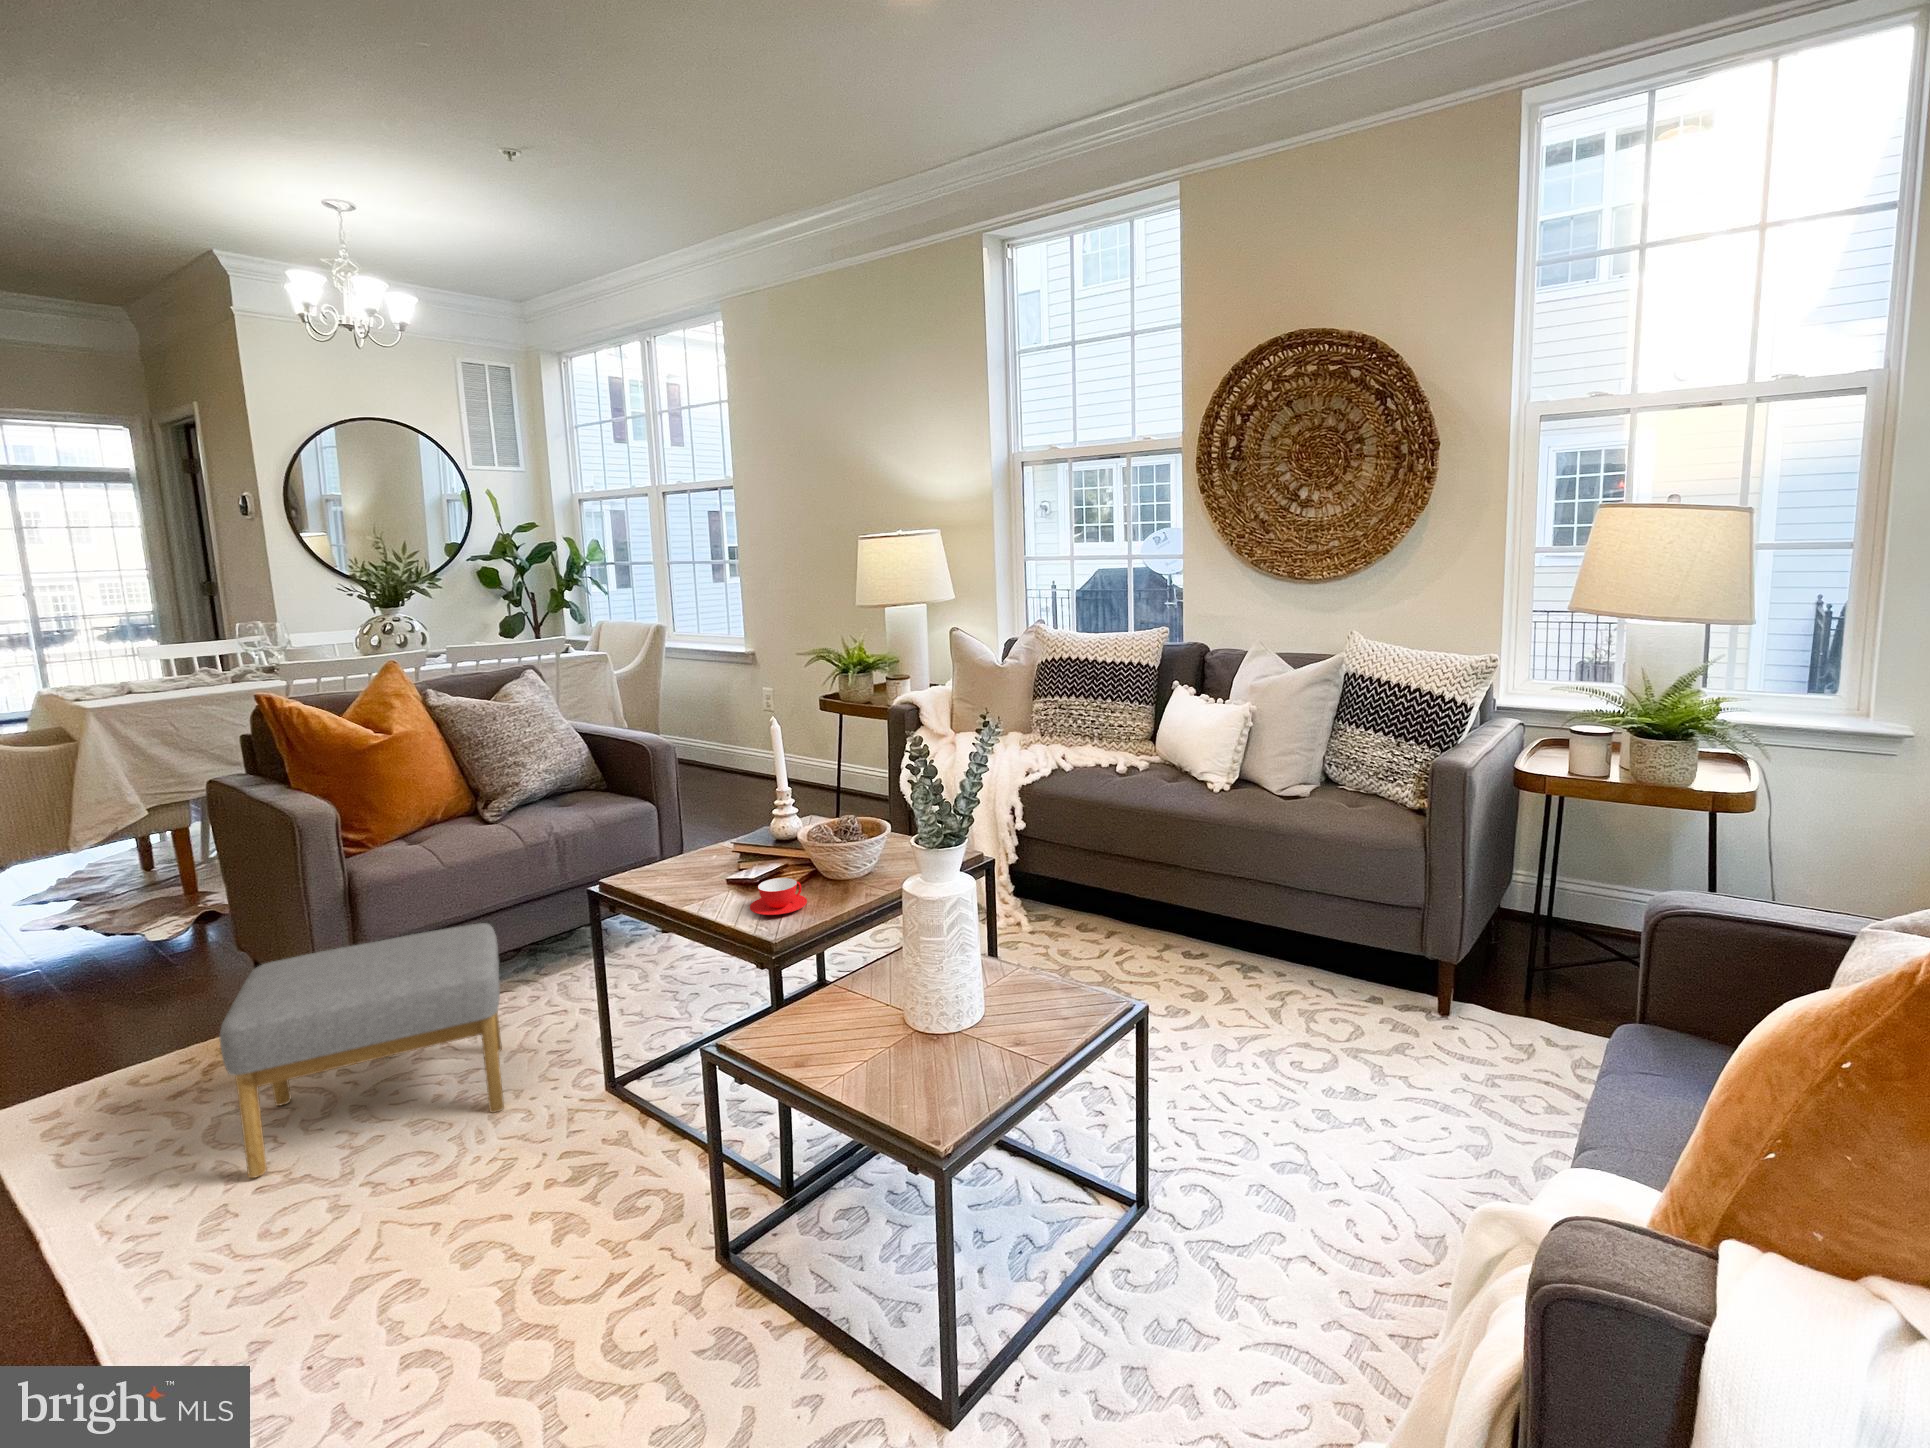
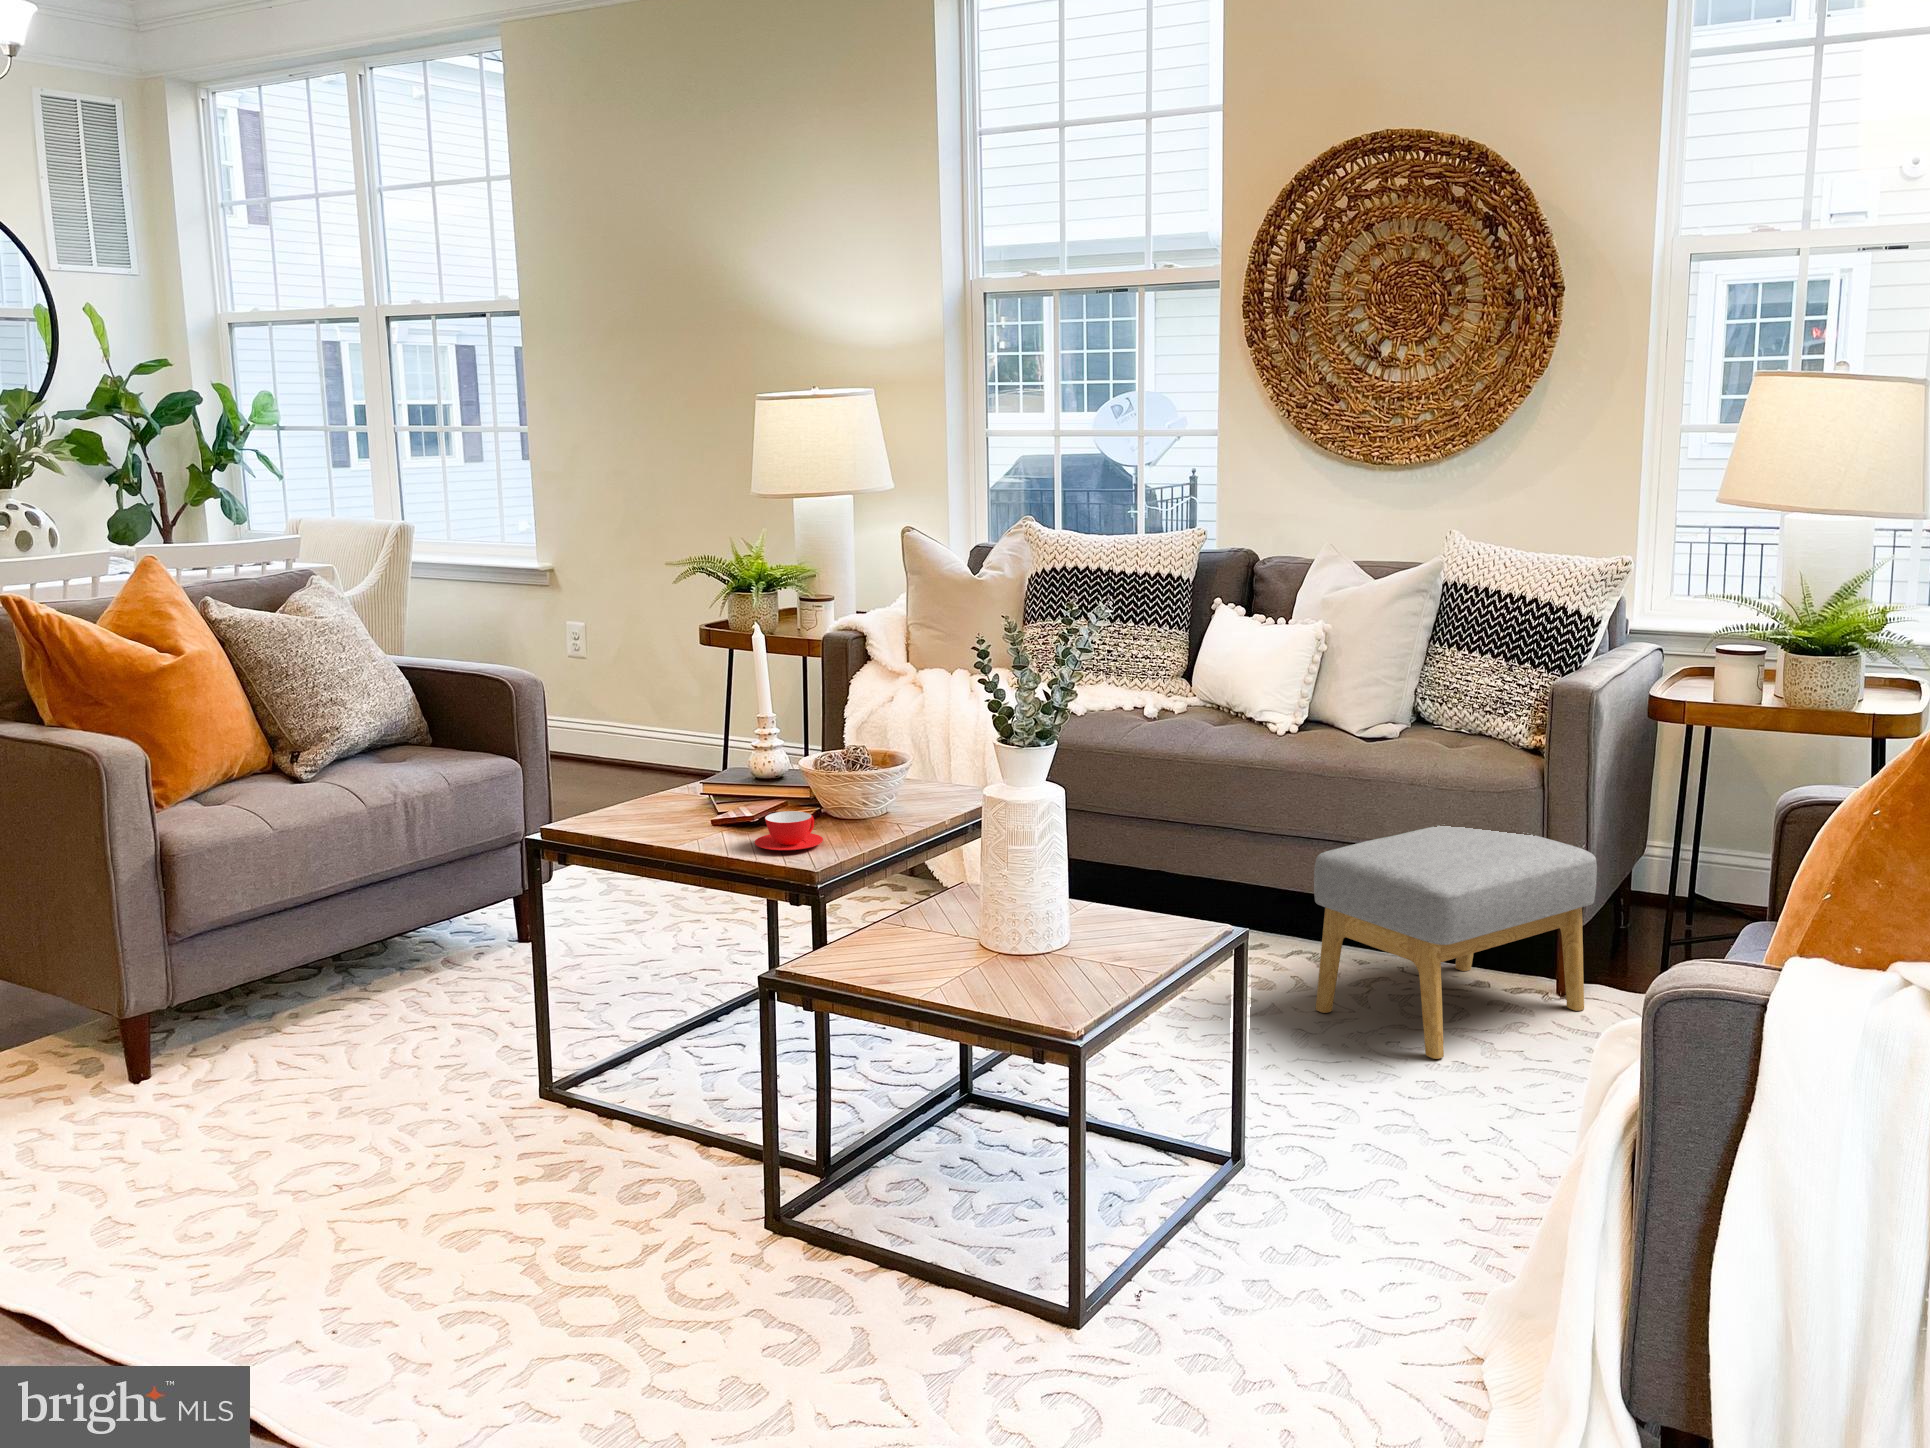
footstool: present [219,923,504,1178] -> present [1314,826,1597,1059]

